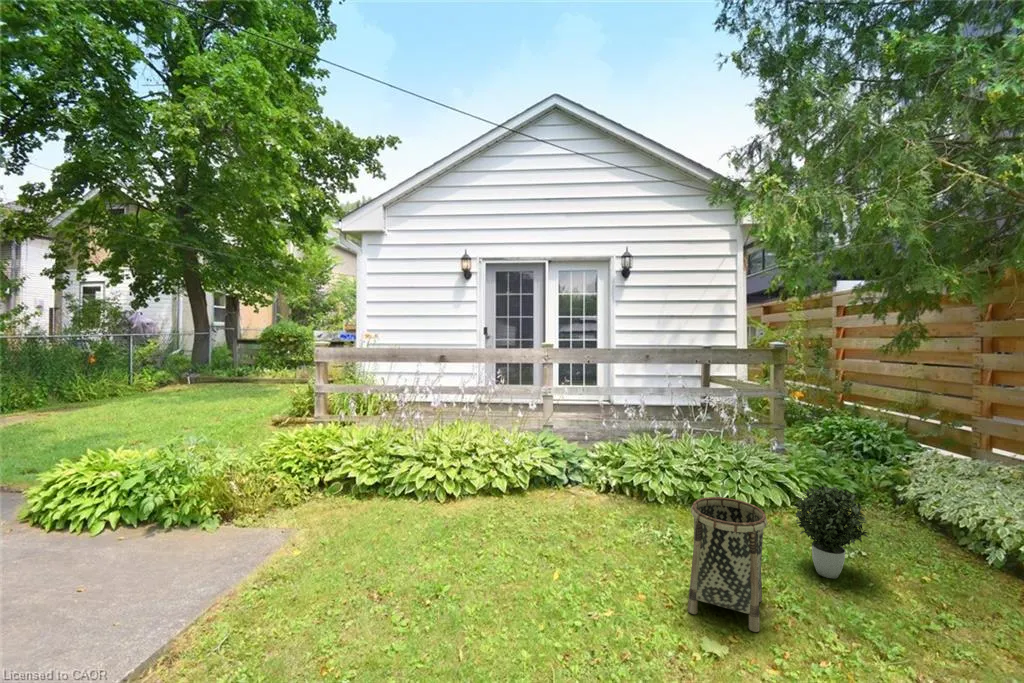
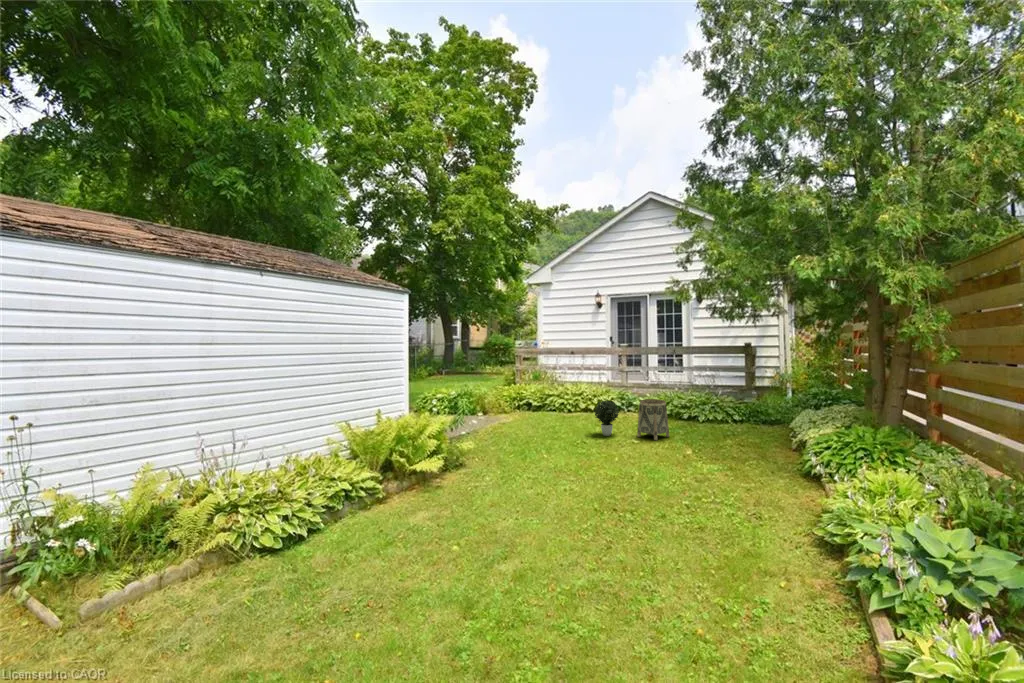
potted plant: present [794,486,868,578] -> present [594,401,619,436]

